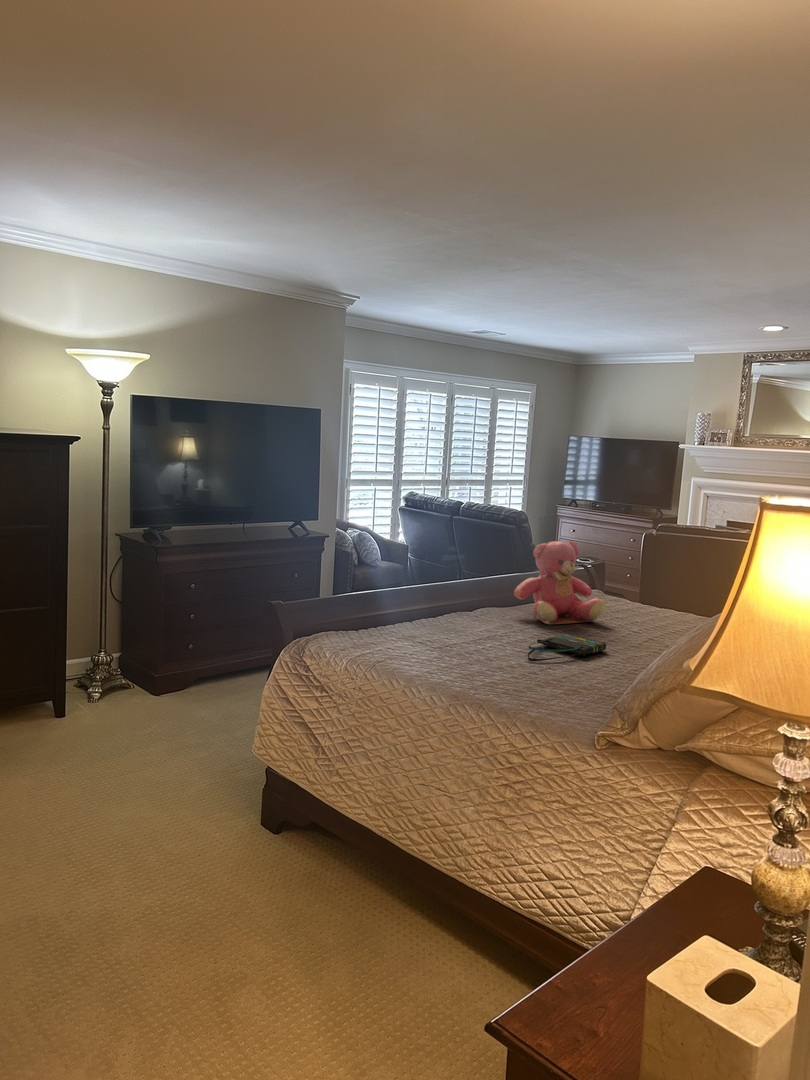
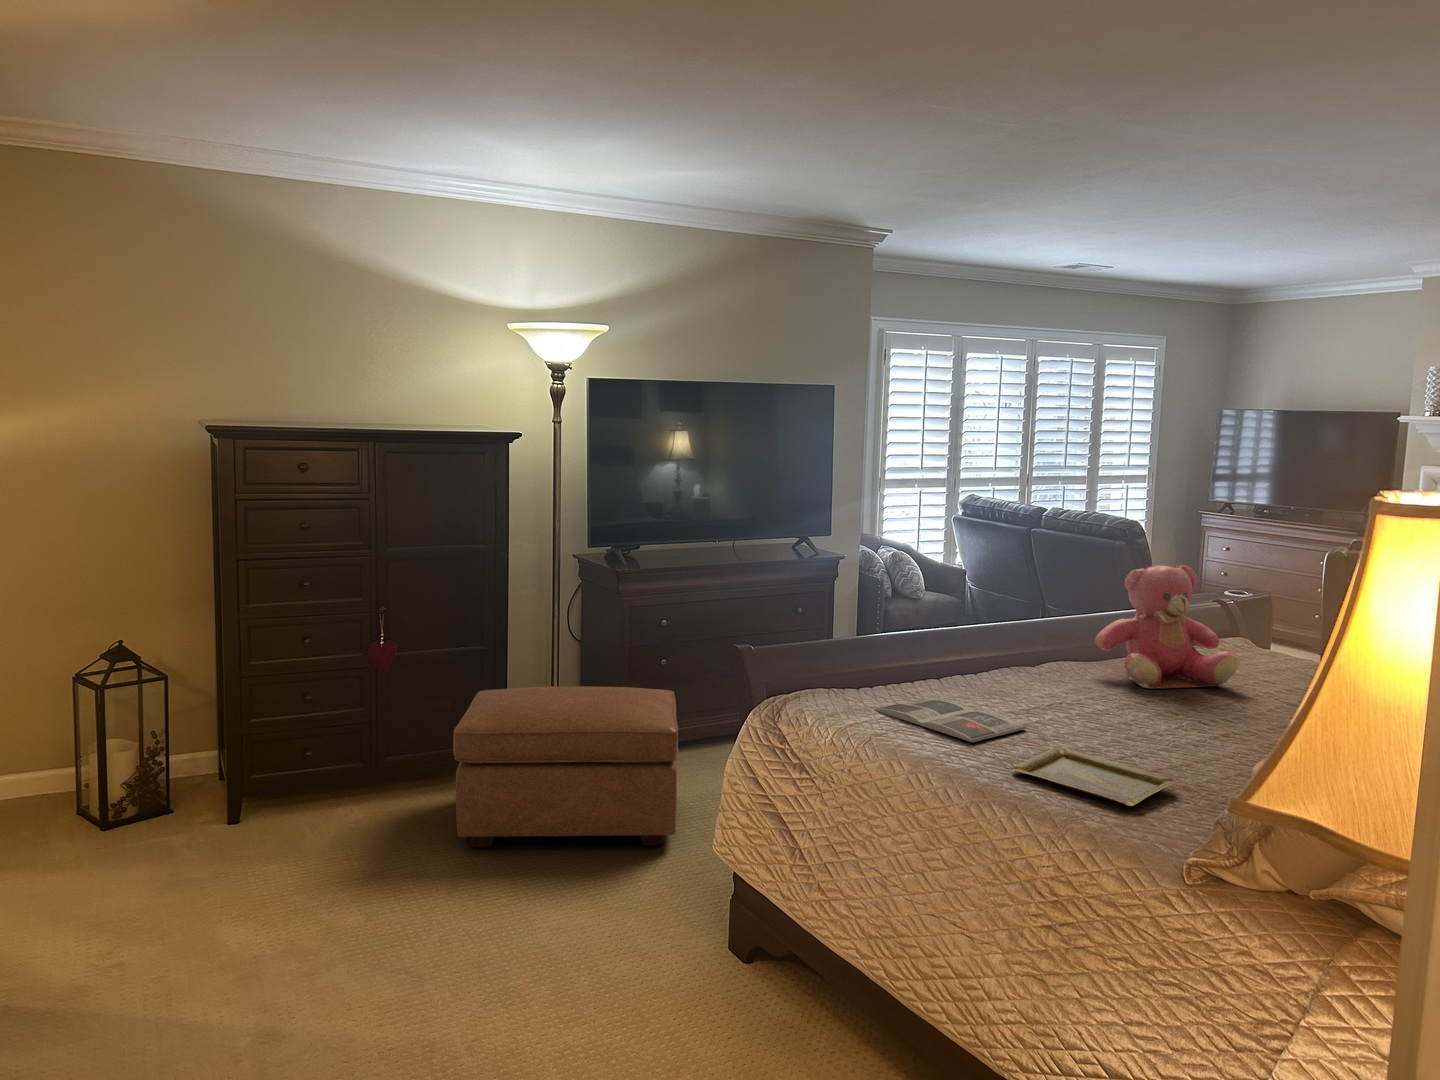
magazine: none [371,634,478,664] -> present [874,697,1027,742]
tote bag: present [528,634,606,661] -> none [1103,704,1232,743]
ottoman: none [30,636,213,766] -> present [453,686,679,847]
tray: none [475,666,580,701] -> present [1013,749,1175,806]

